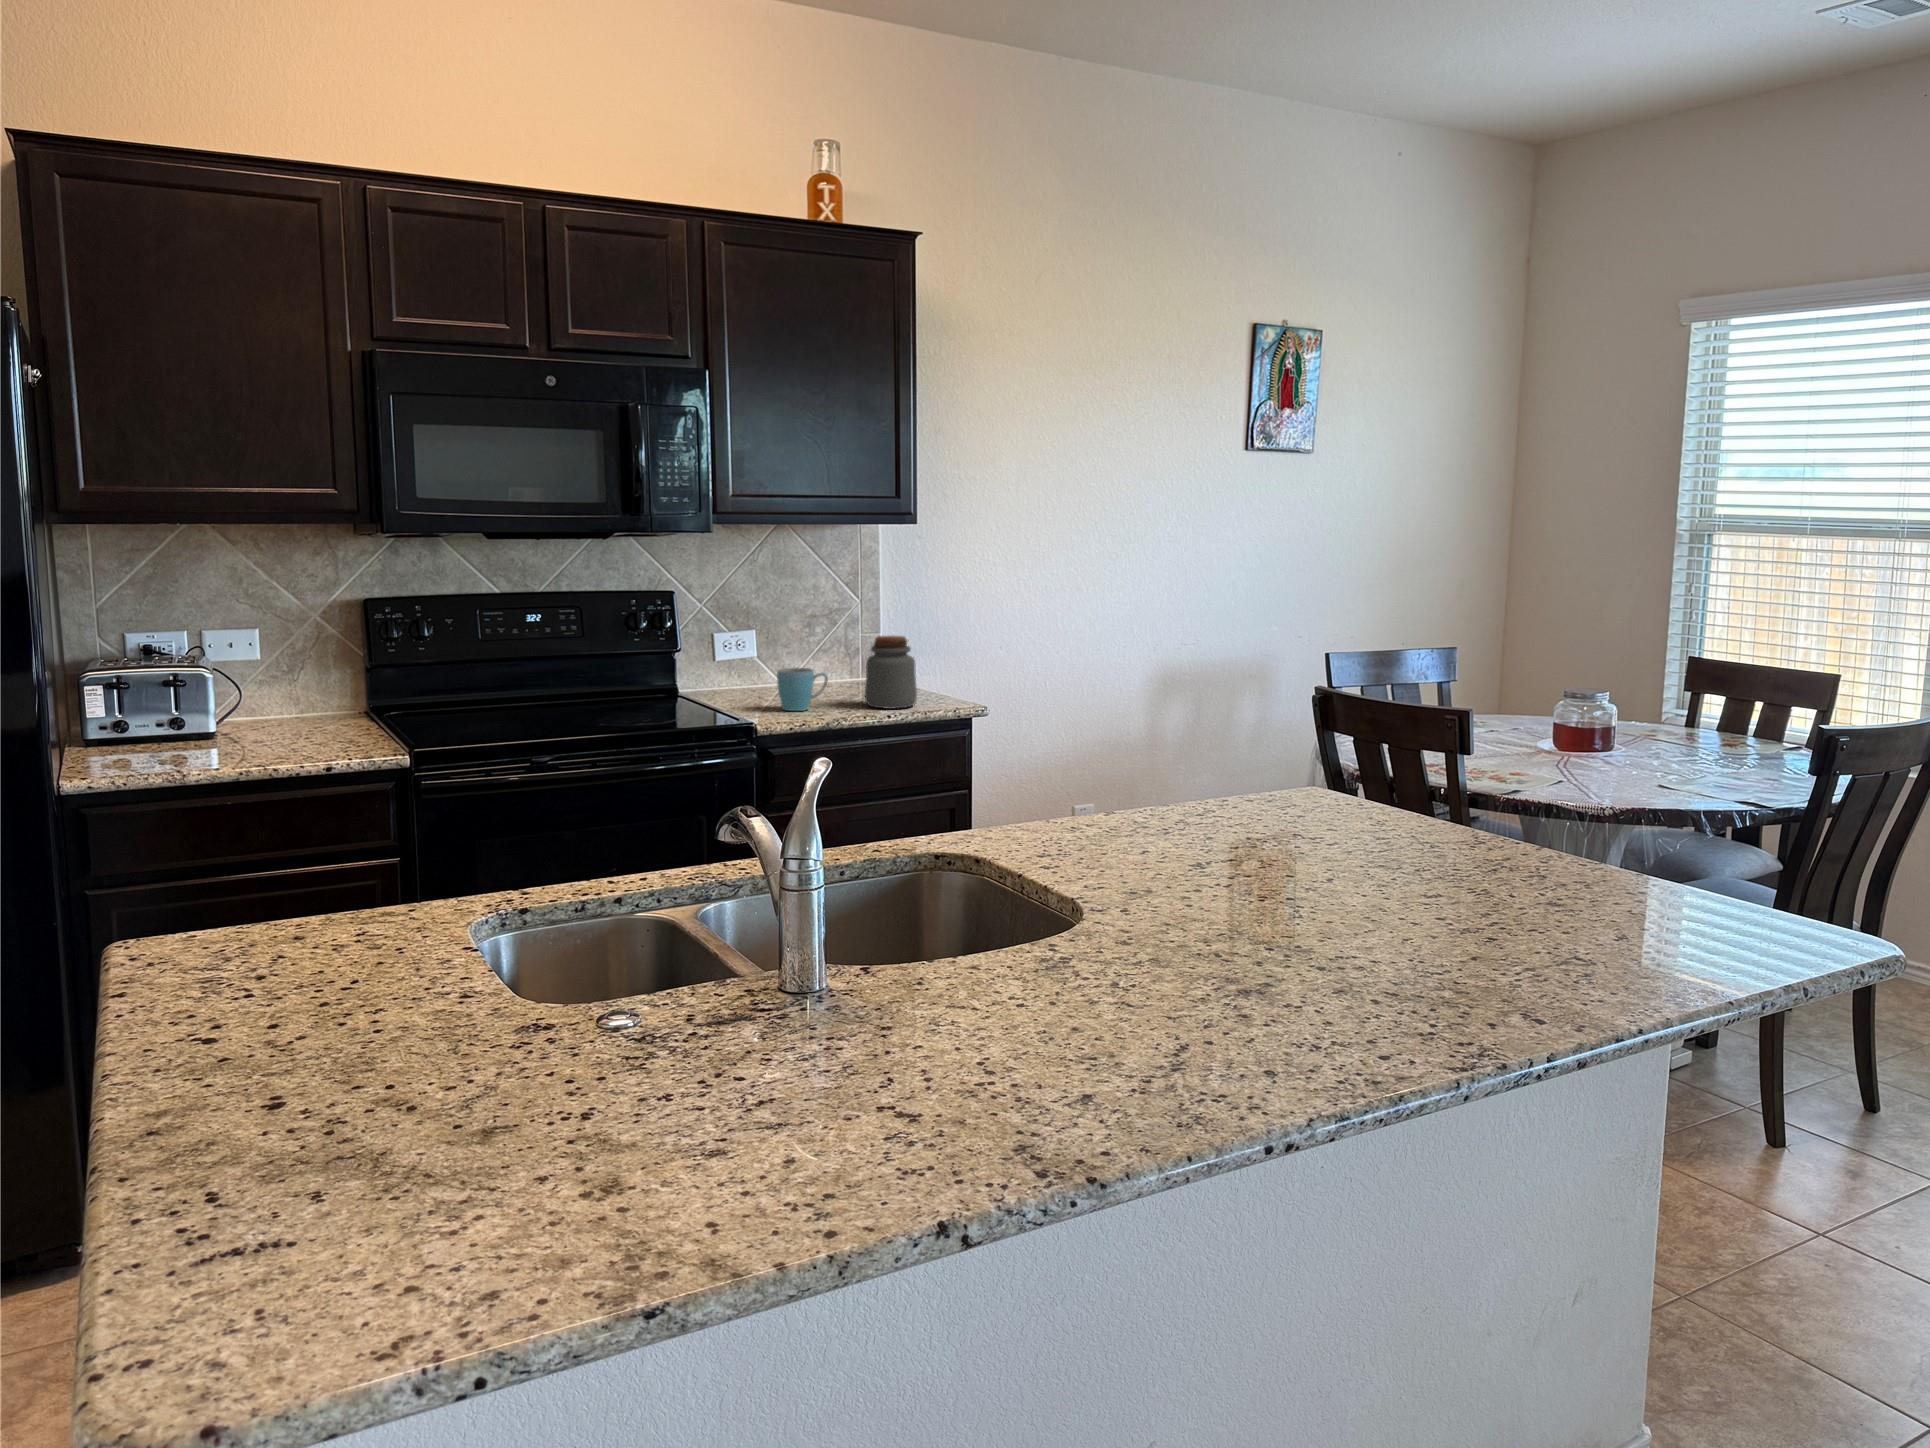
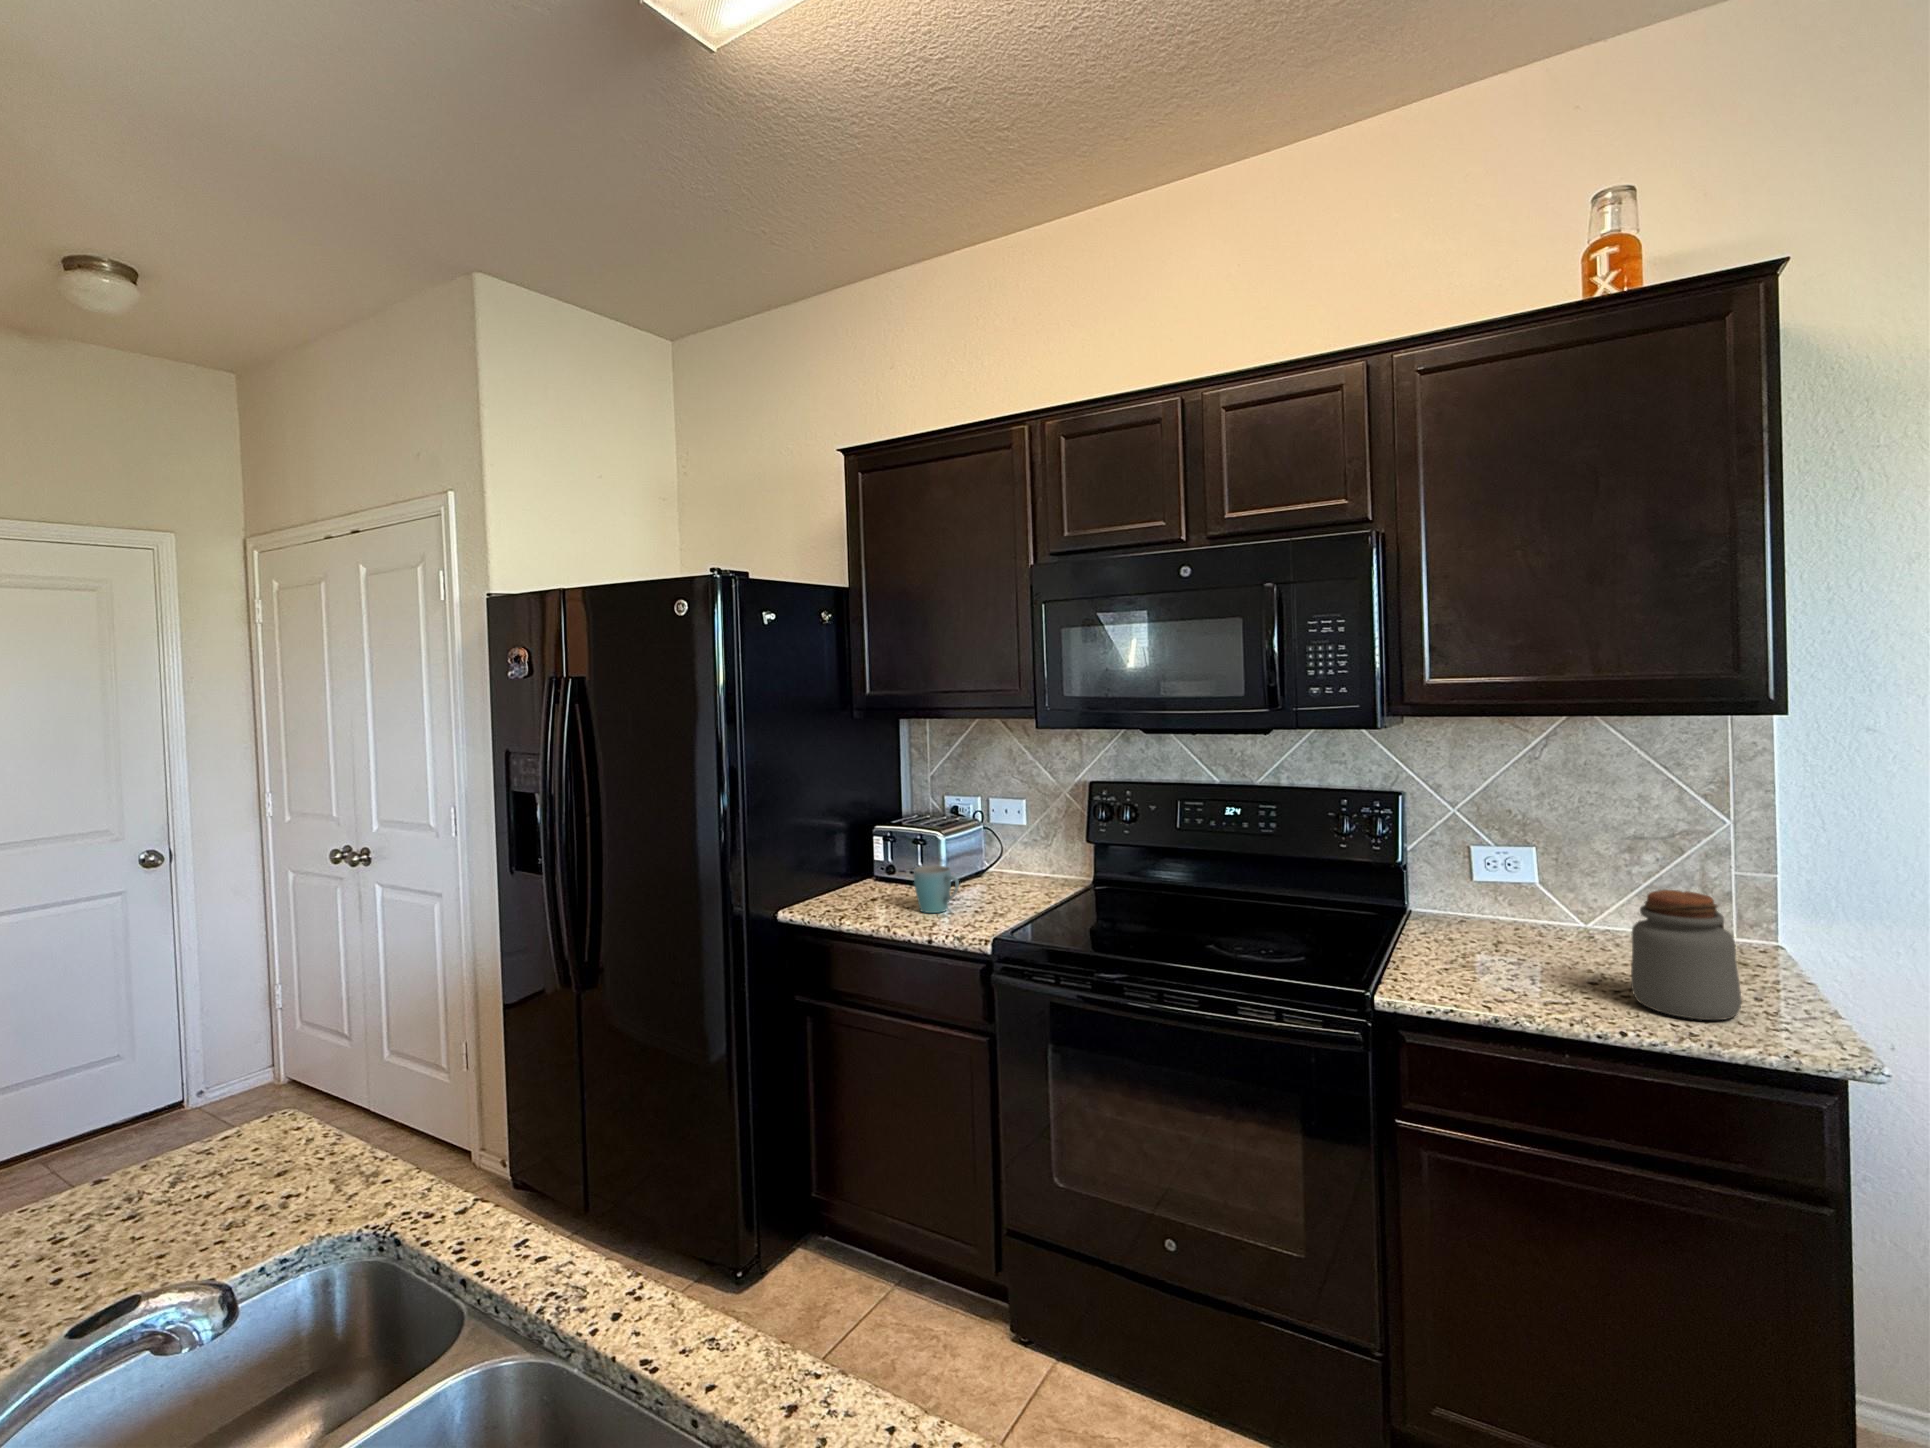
mug: present [777,668,828,711] -> present [914,866,959,913]

